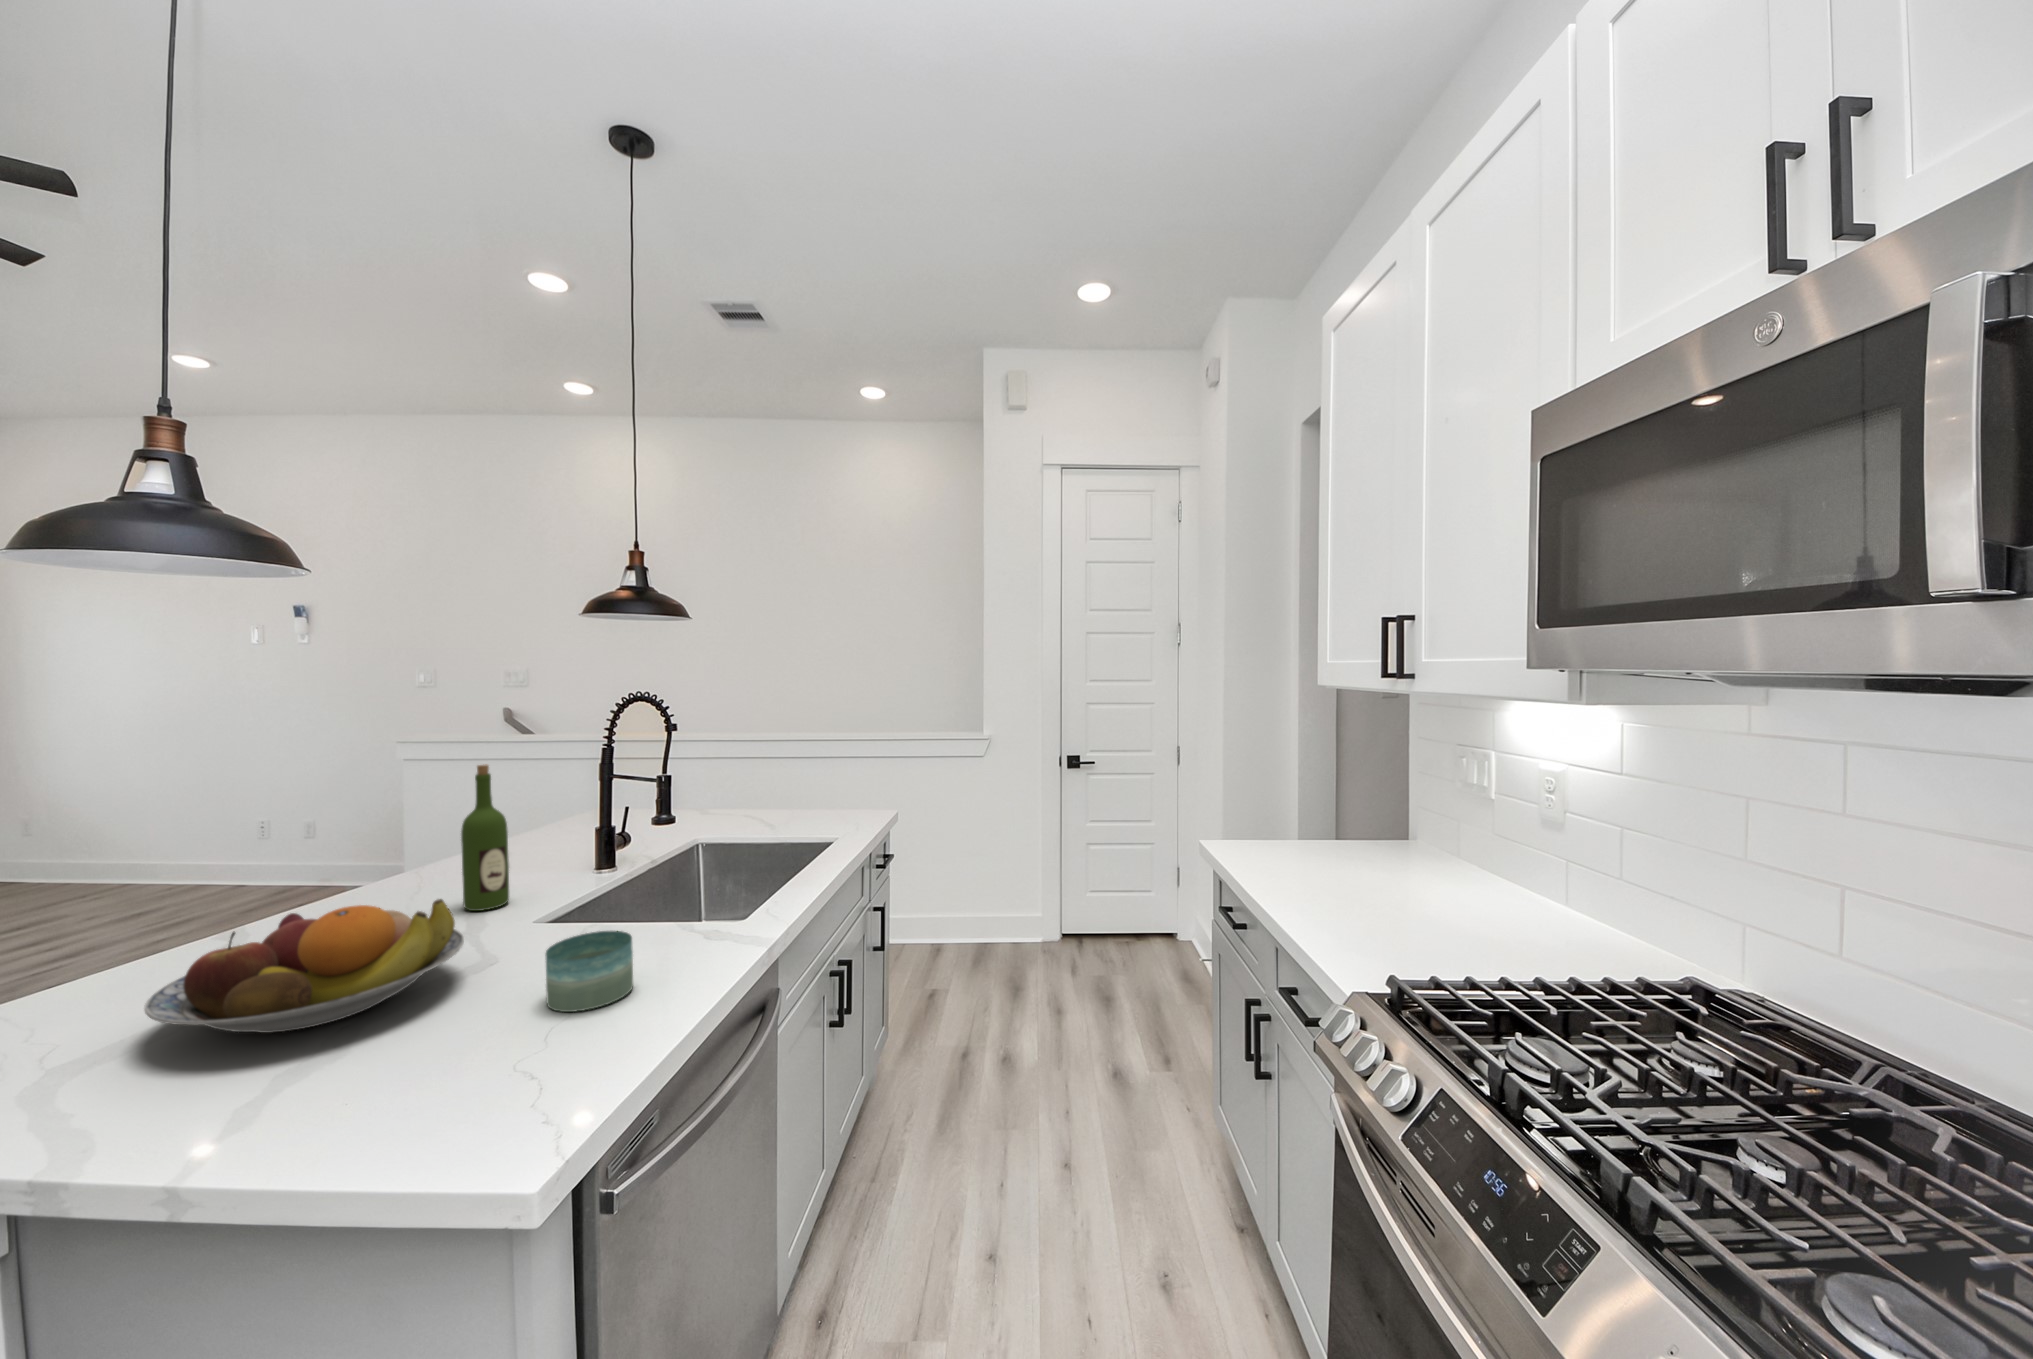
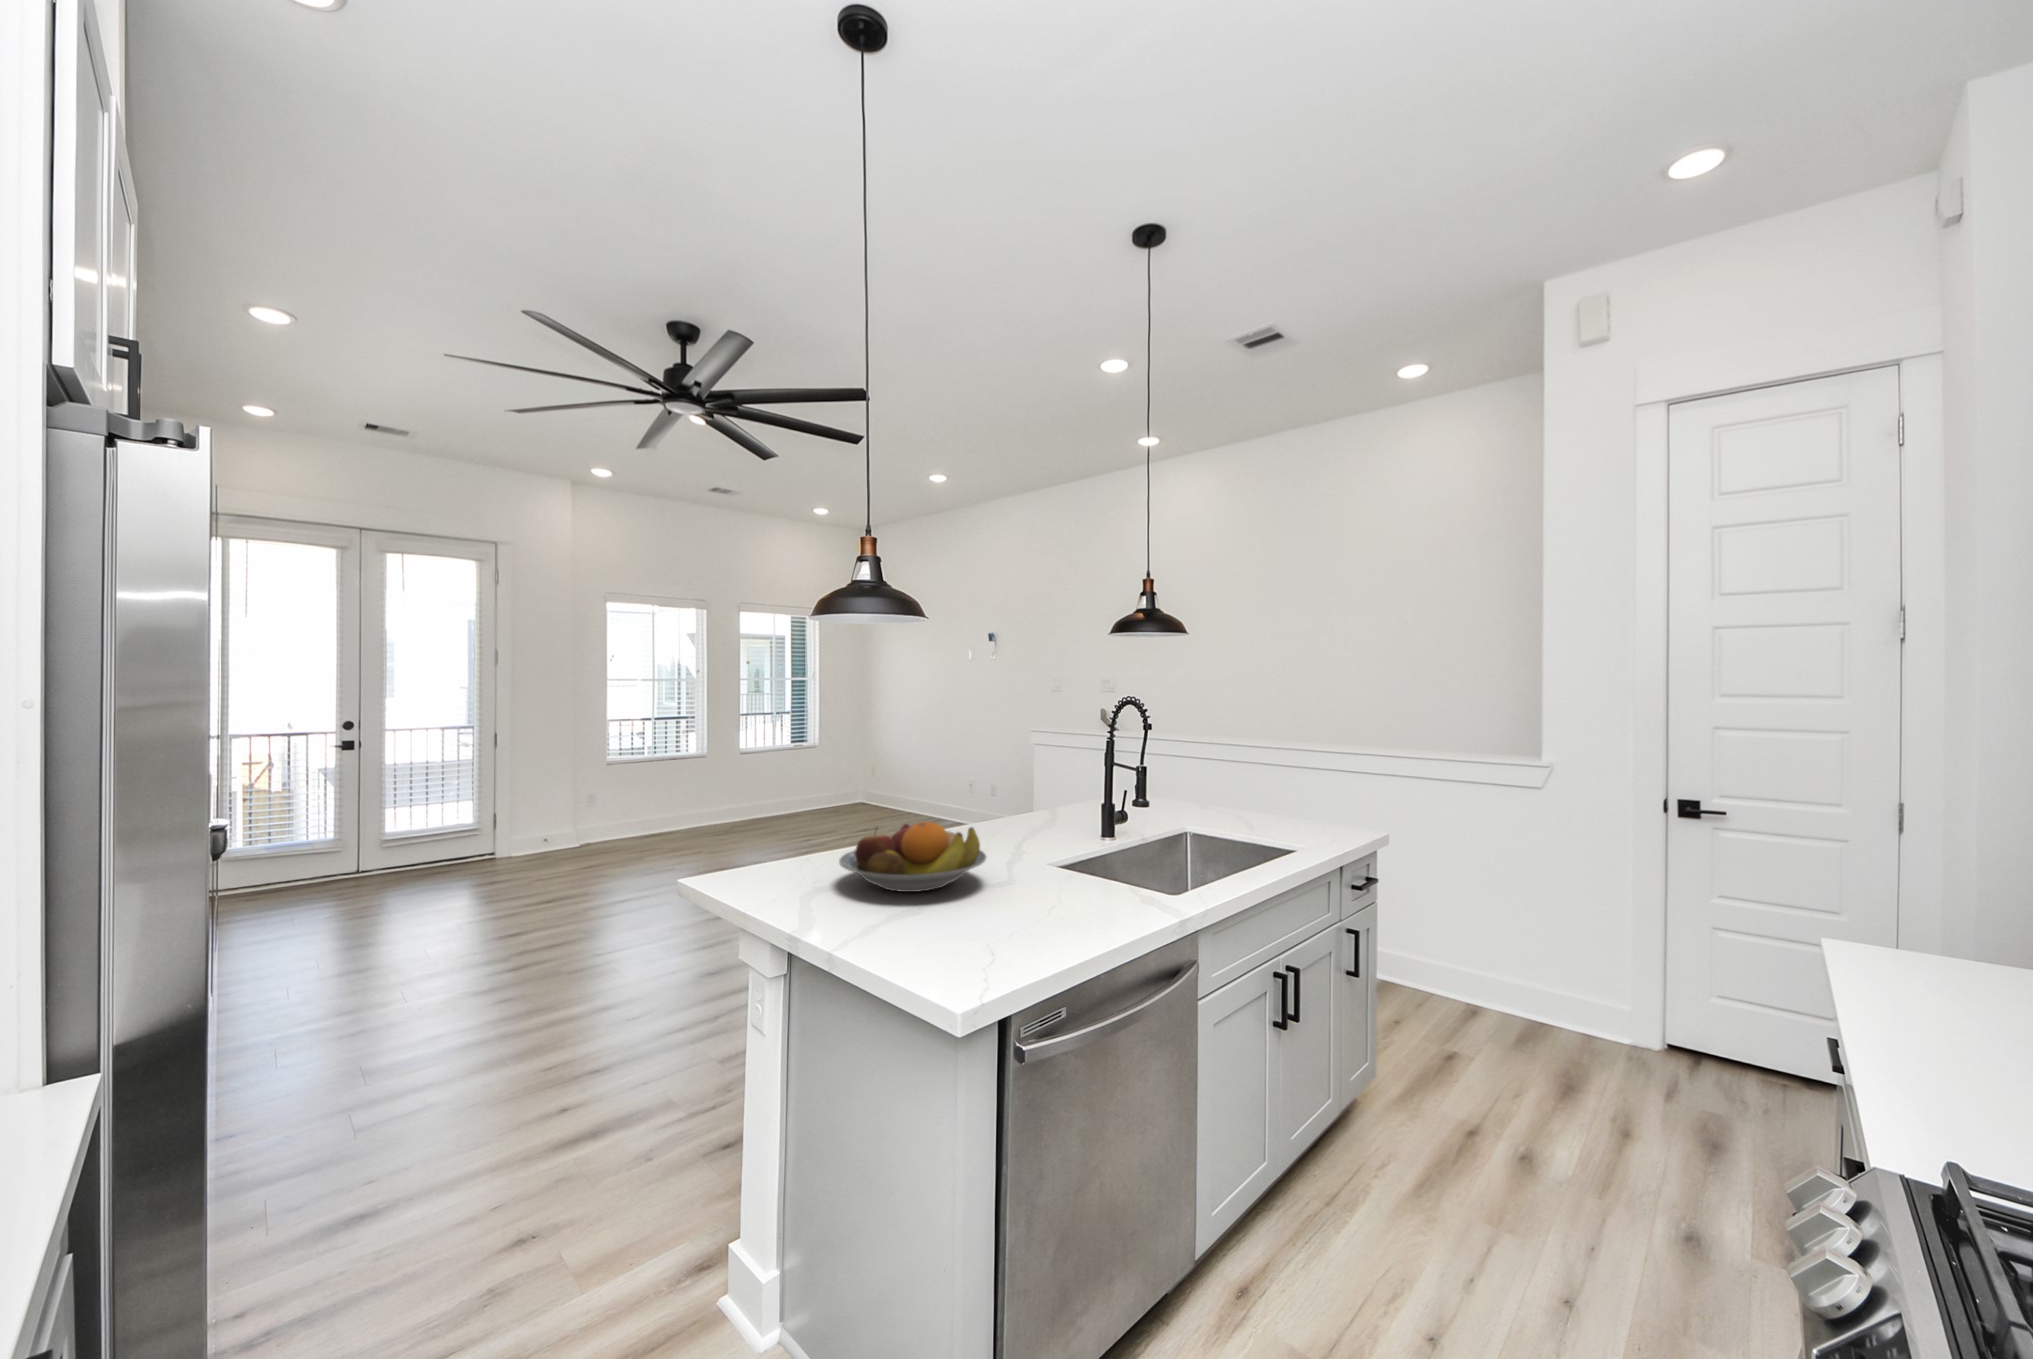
wine bottle: present [461,764,509,911] -> none [1004,744,1031,851]
candle: present [545,931,633,1012] -> none [1021,869,1078,922]

